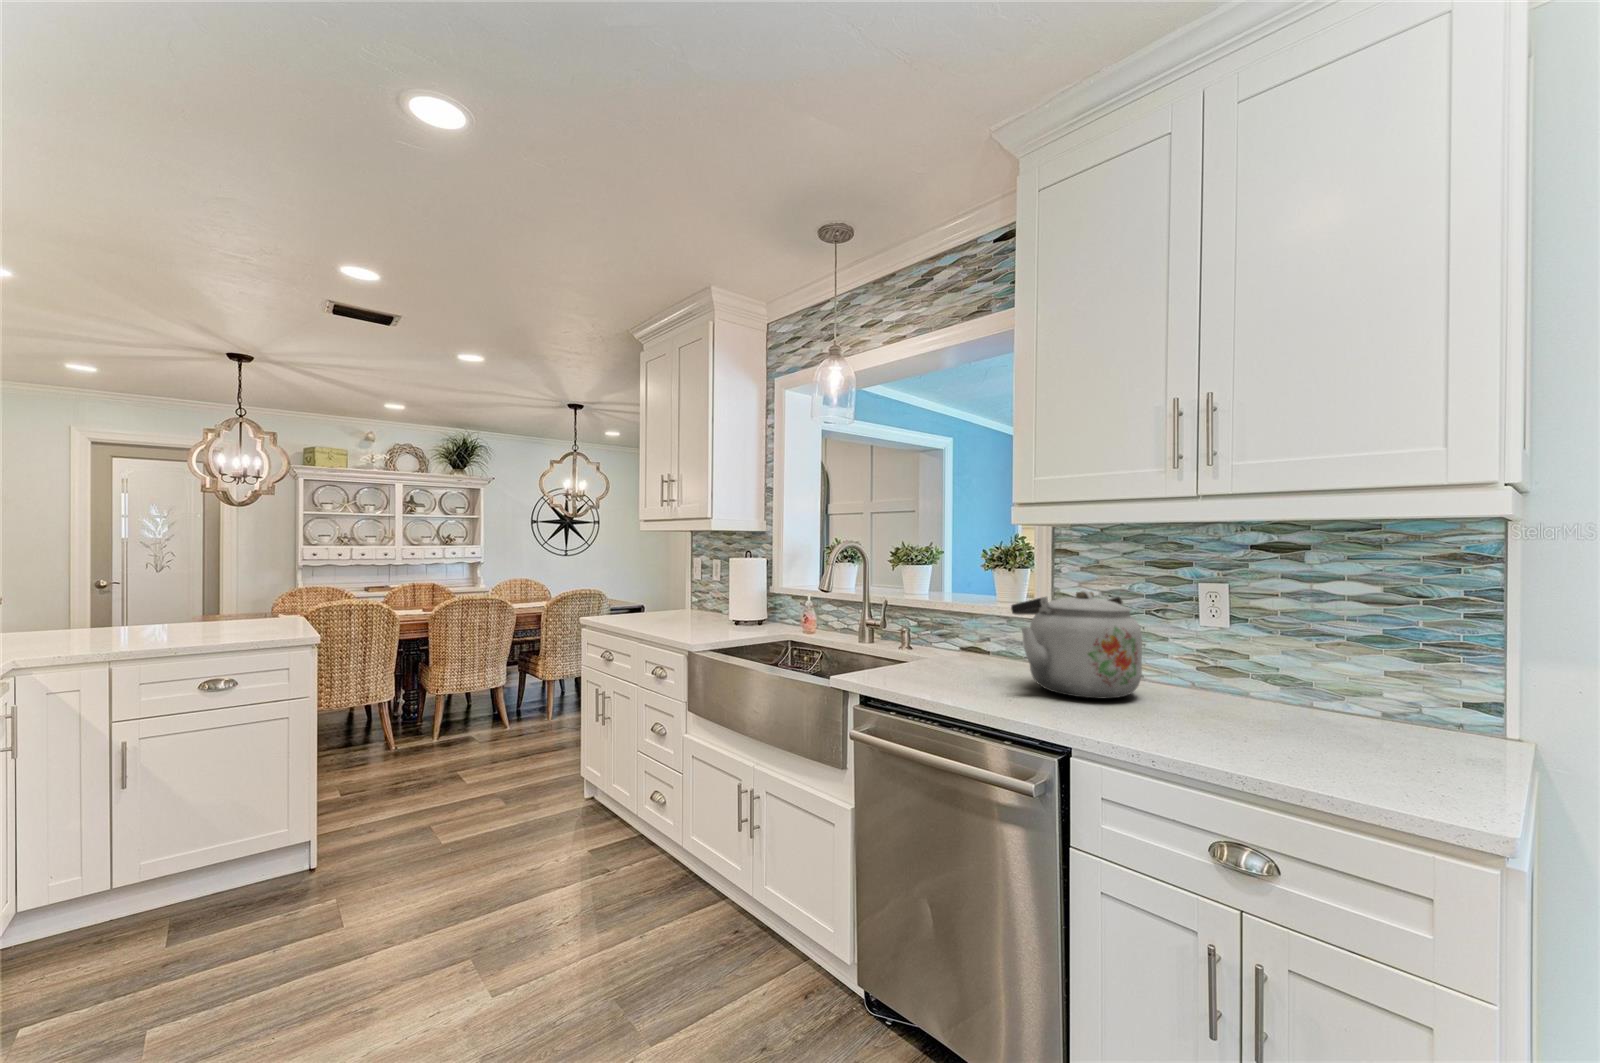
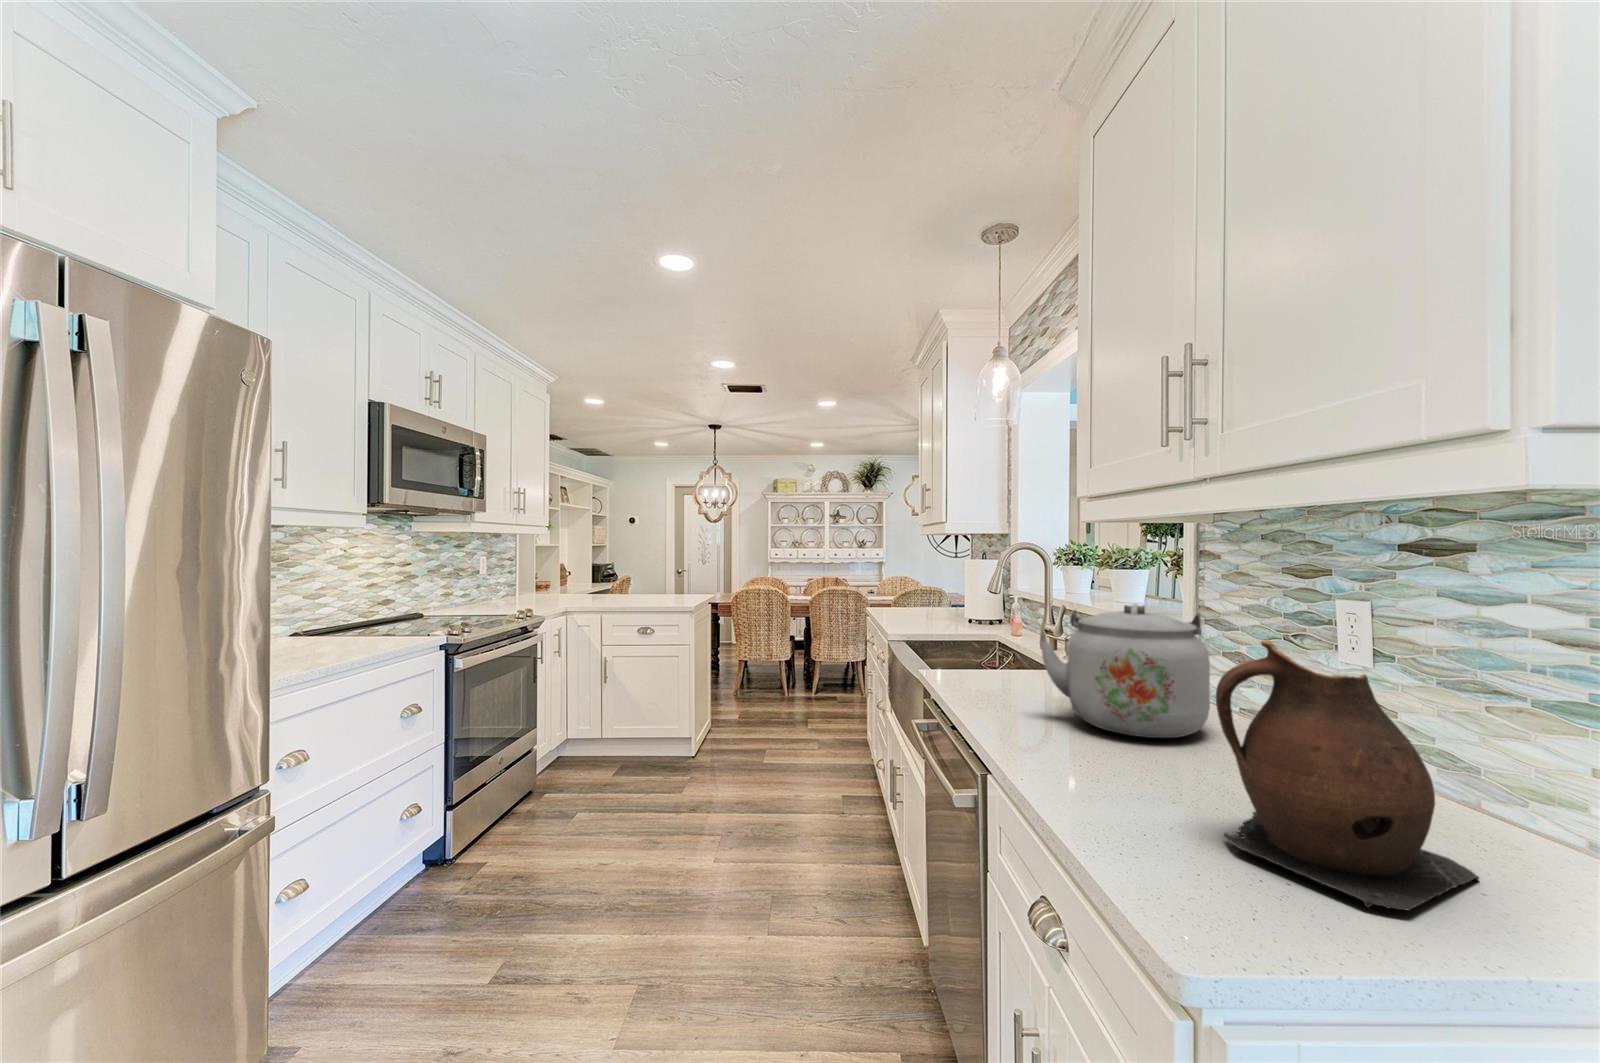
ceramic pitcher: none [1283,607,1449,767] -> present [1216,640,1479,910]

